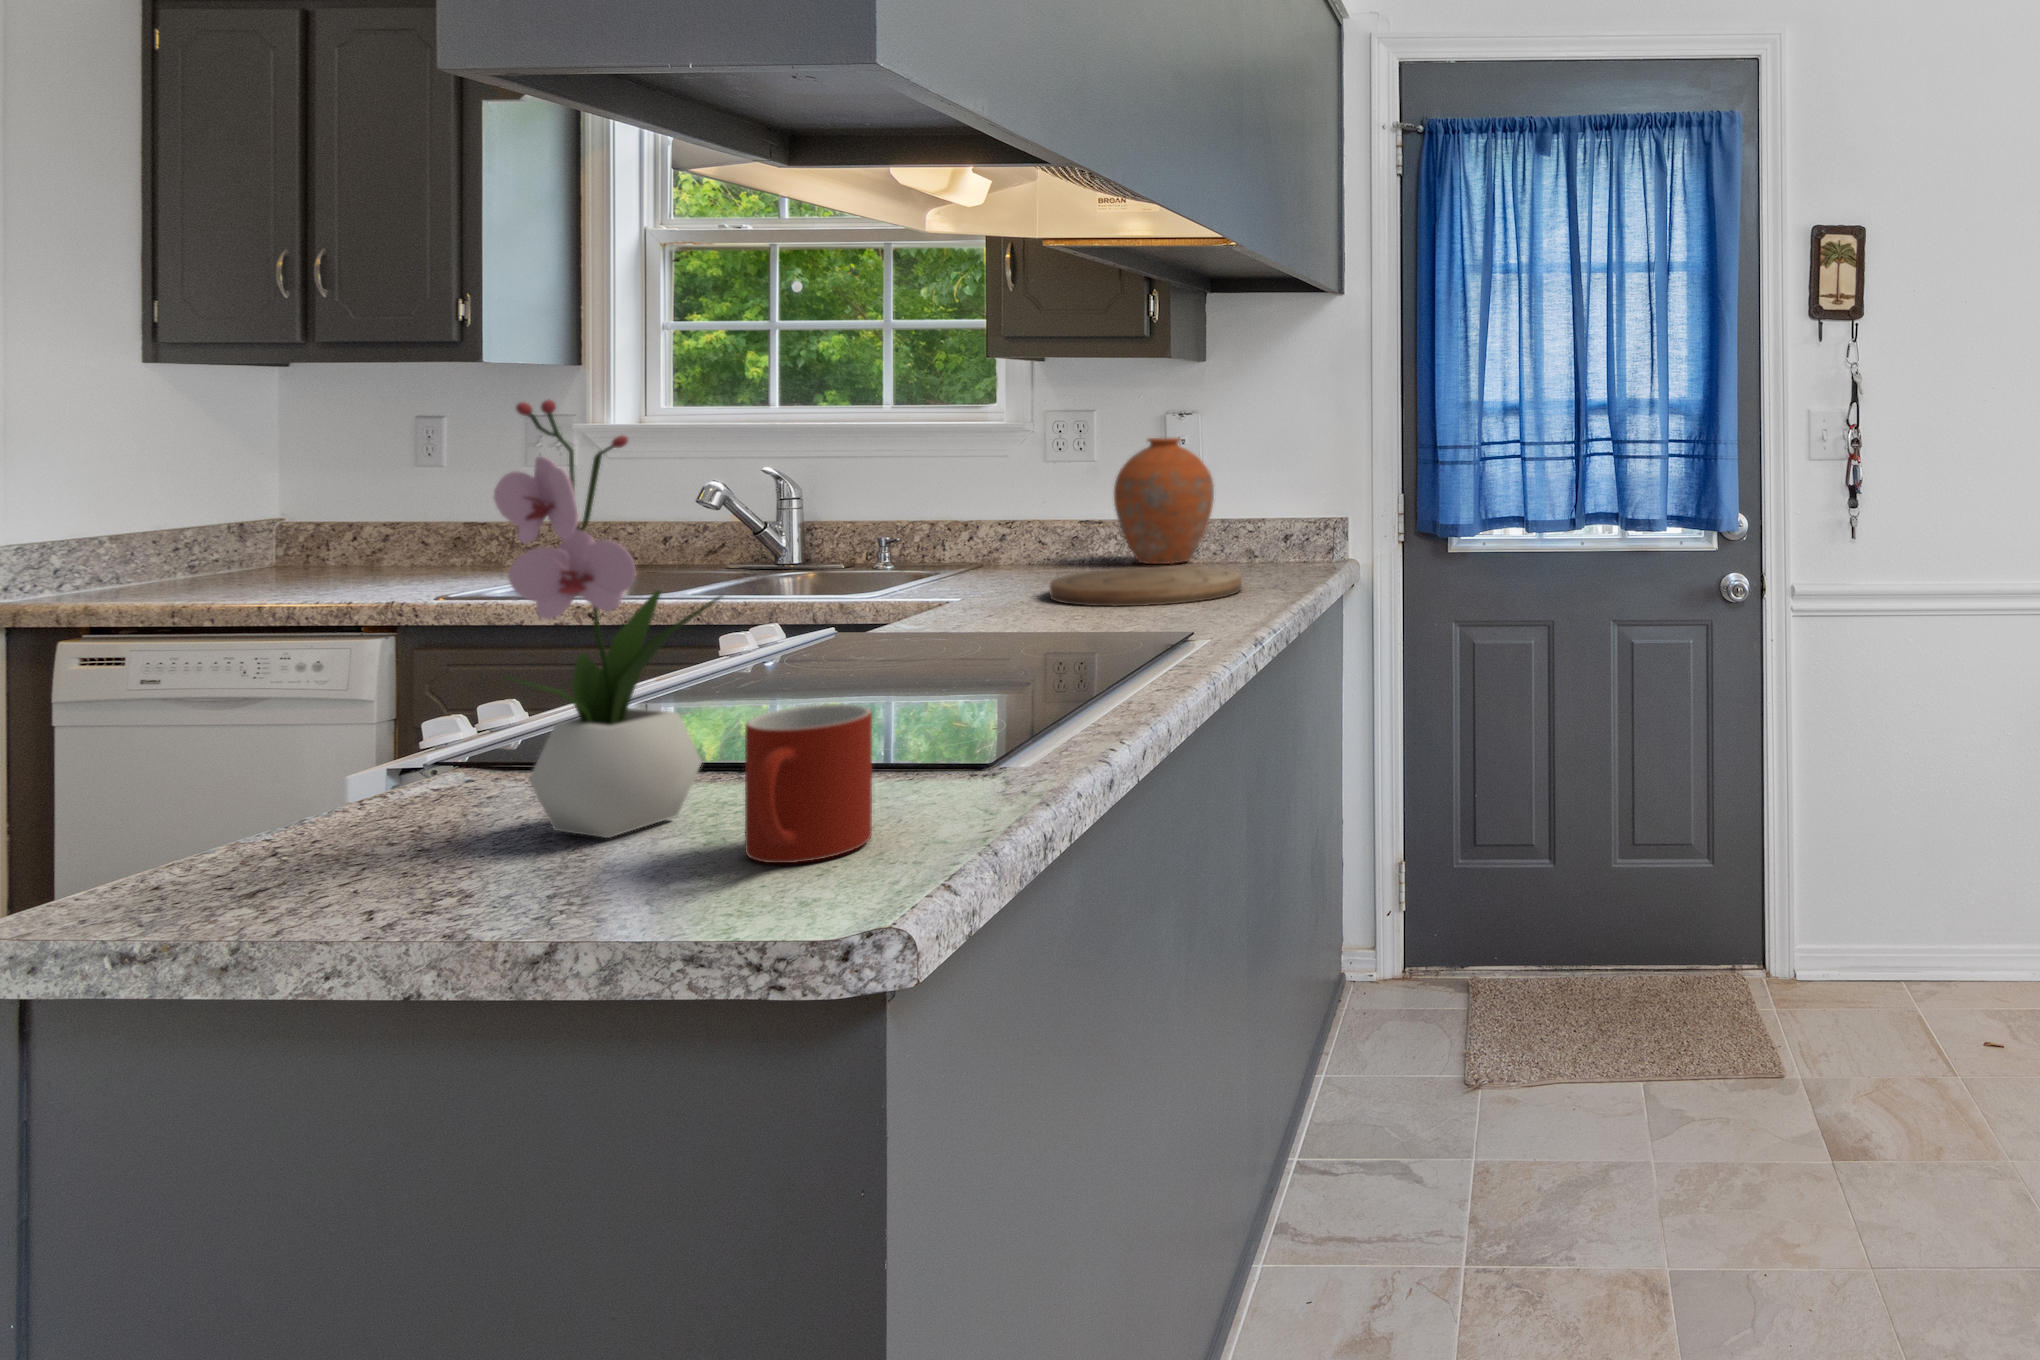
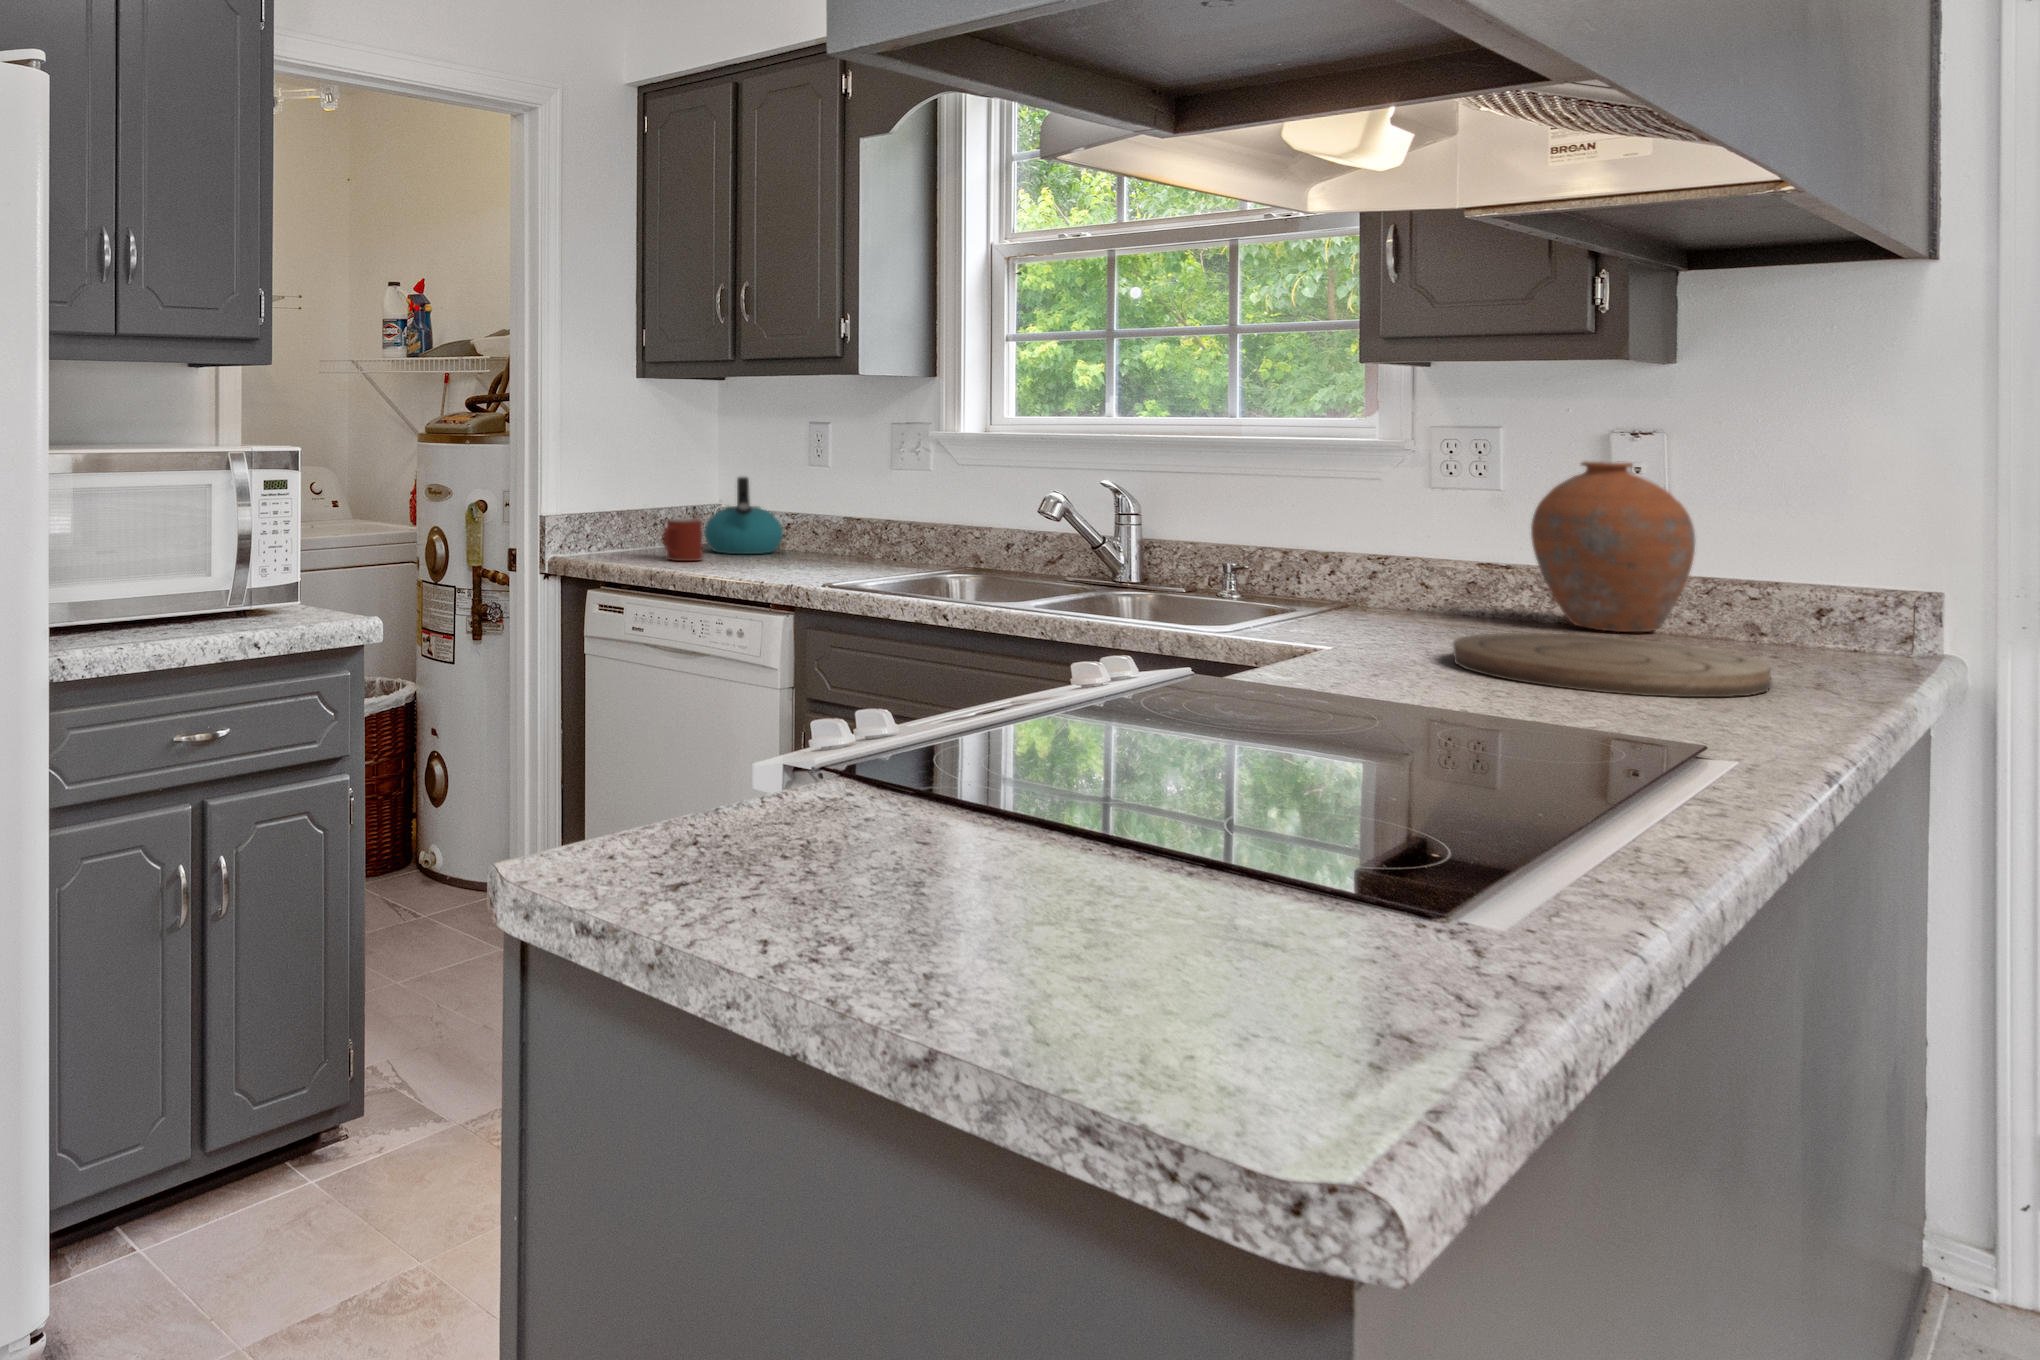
flower arrangement: present [493,400,724,838] -> none [862,411,1096,909]
kettle: none [258,482,381,575] -> present [704,477,783,554]
mug: present [745,704,872,863] -> present [663,518,703,561]

